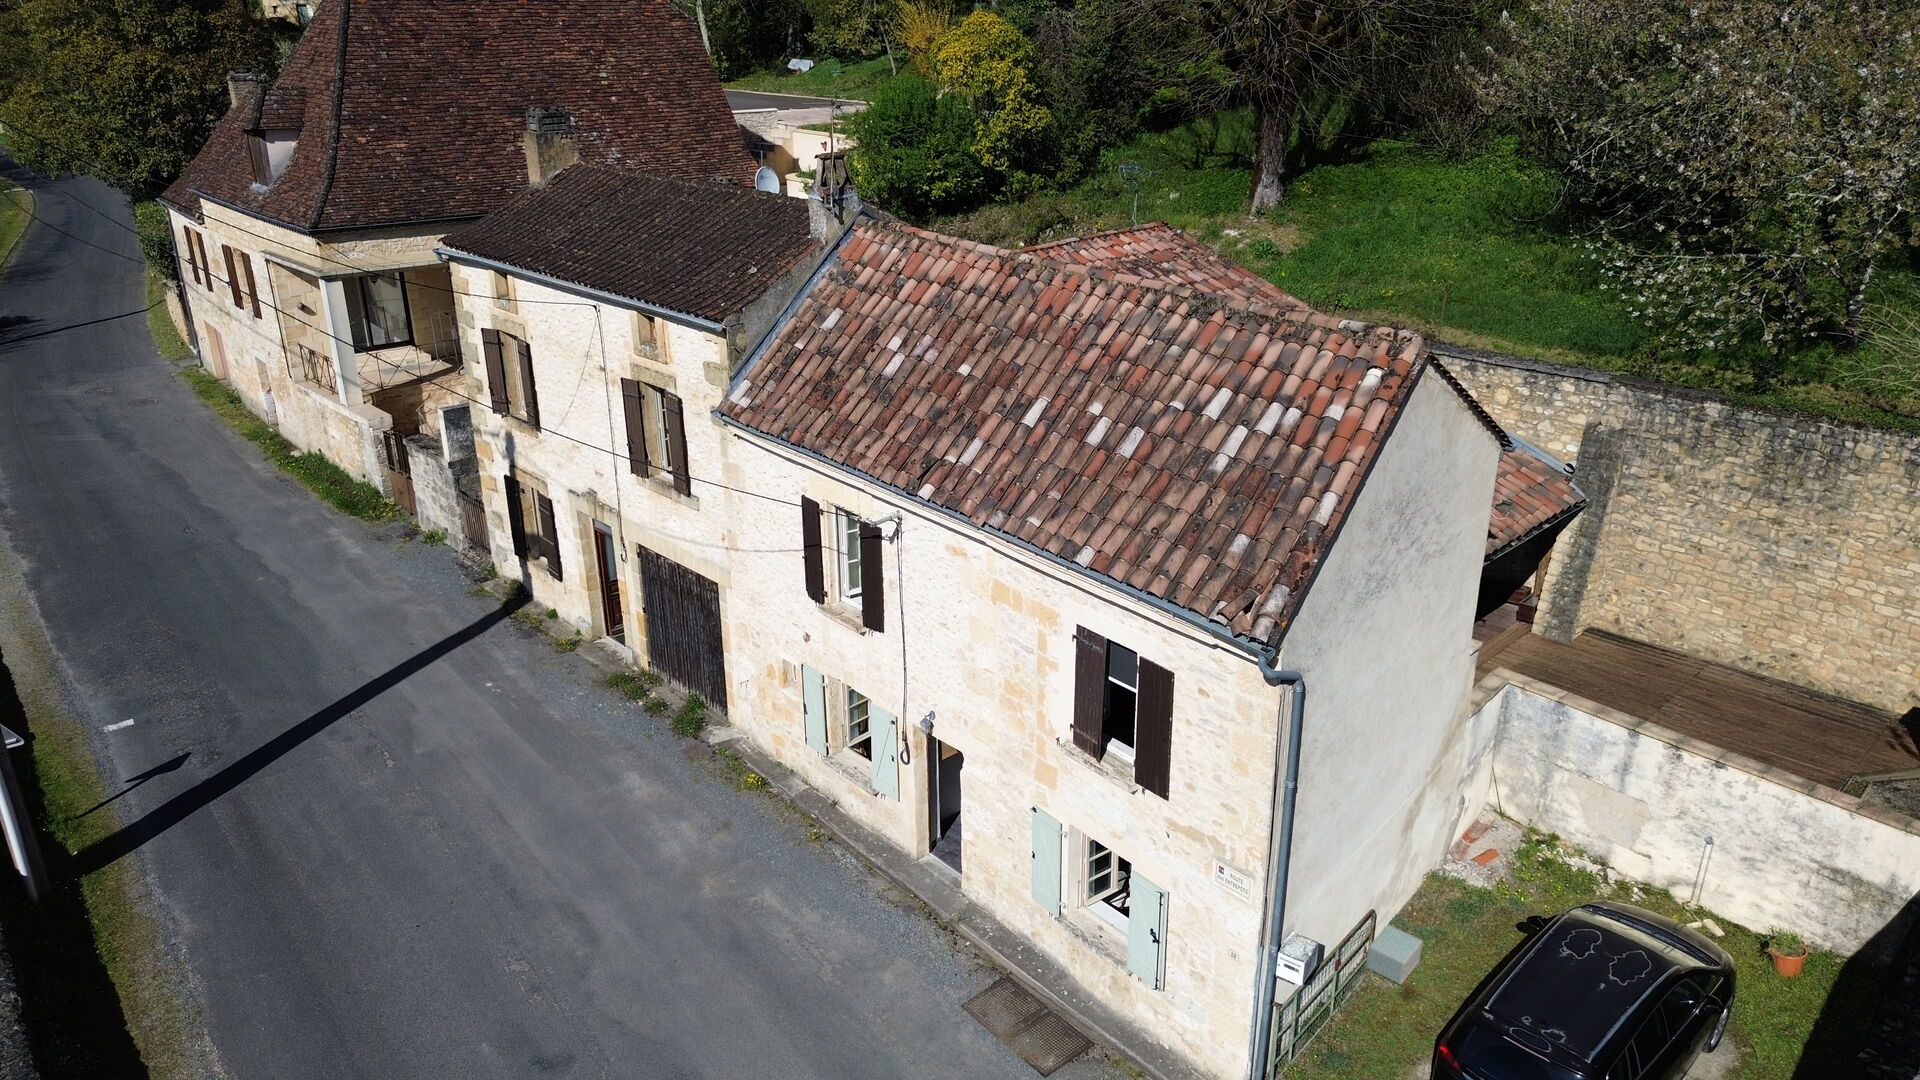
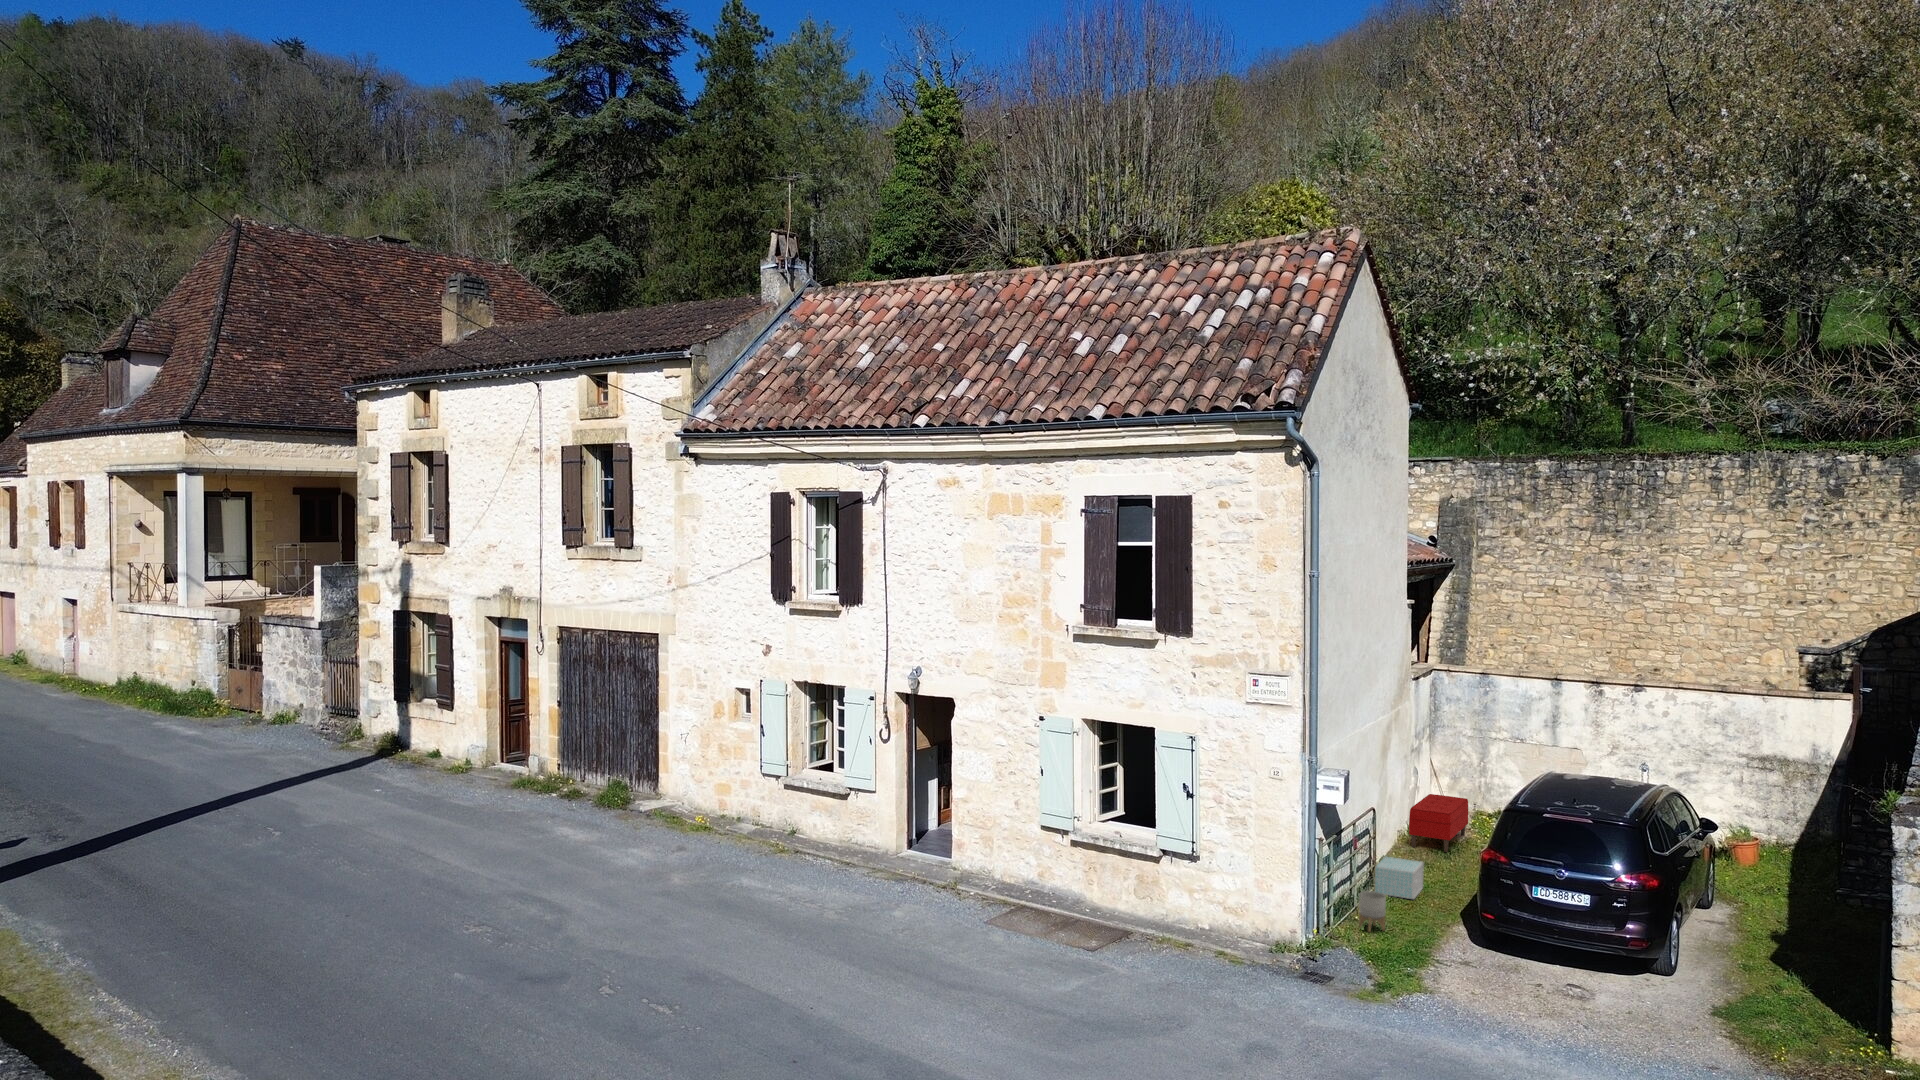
bench: none [1437,809,1513,891] -> present [1409,794,1468,852]
planter: none [1327,1003,1354,1044] -> present [1359,891,1386,932]

